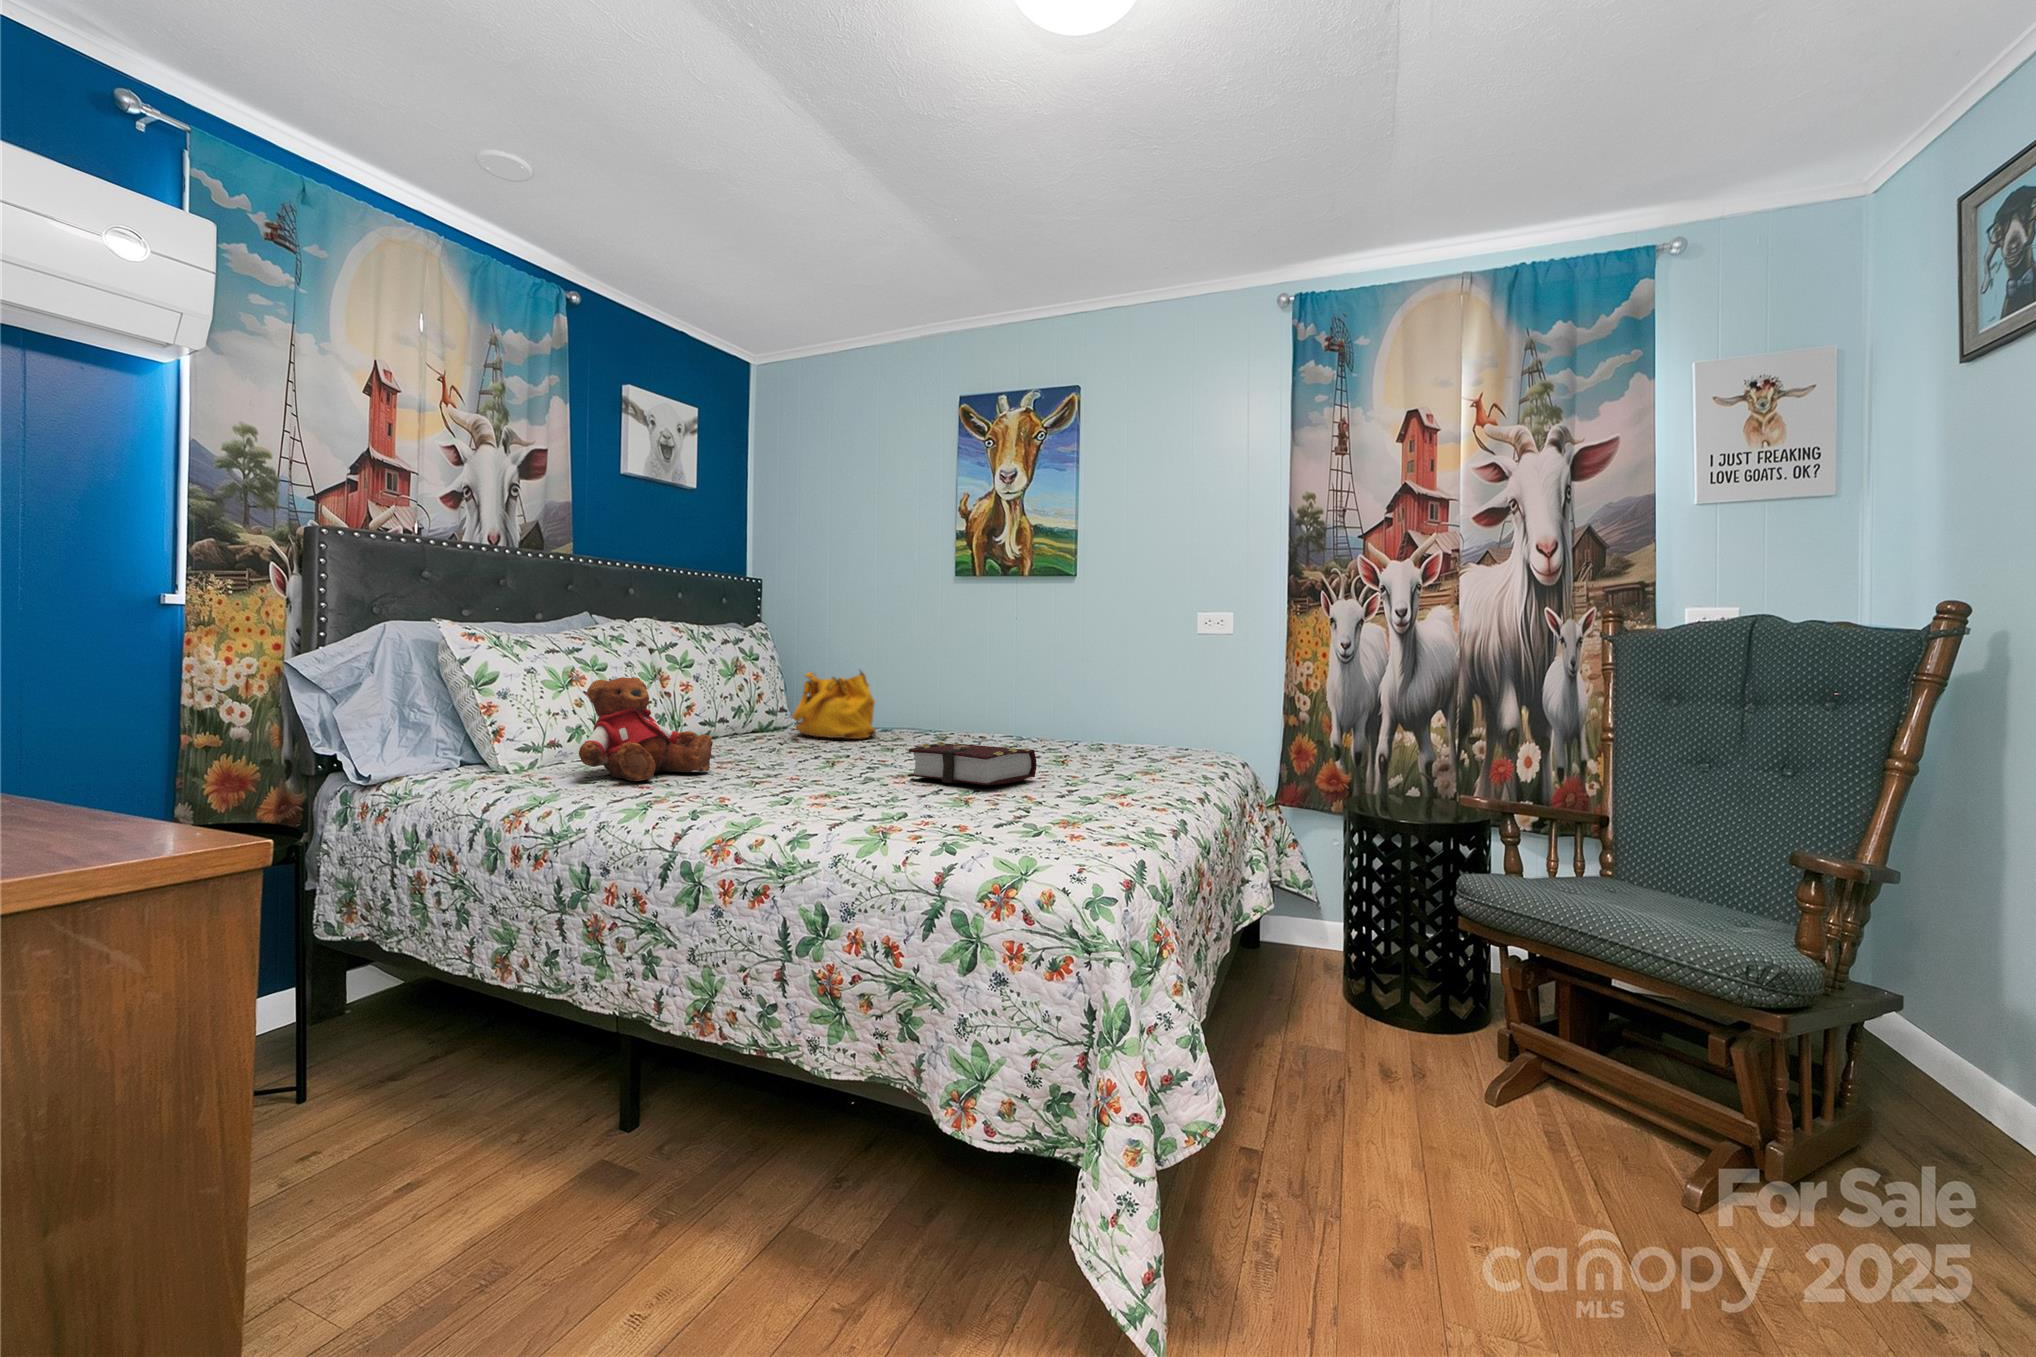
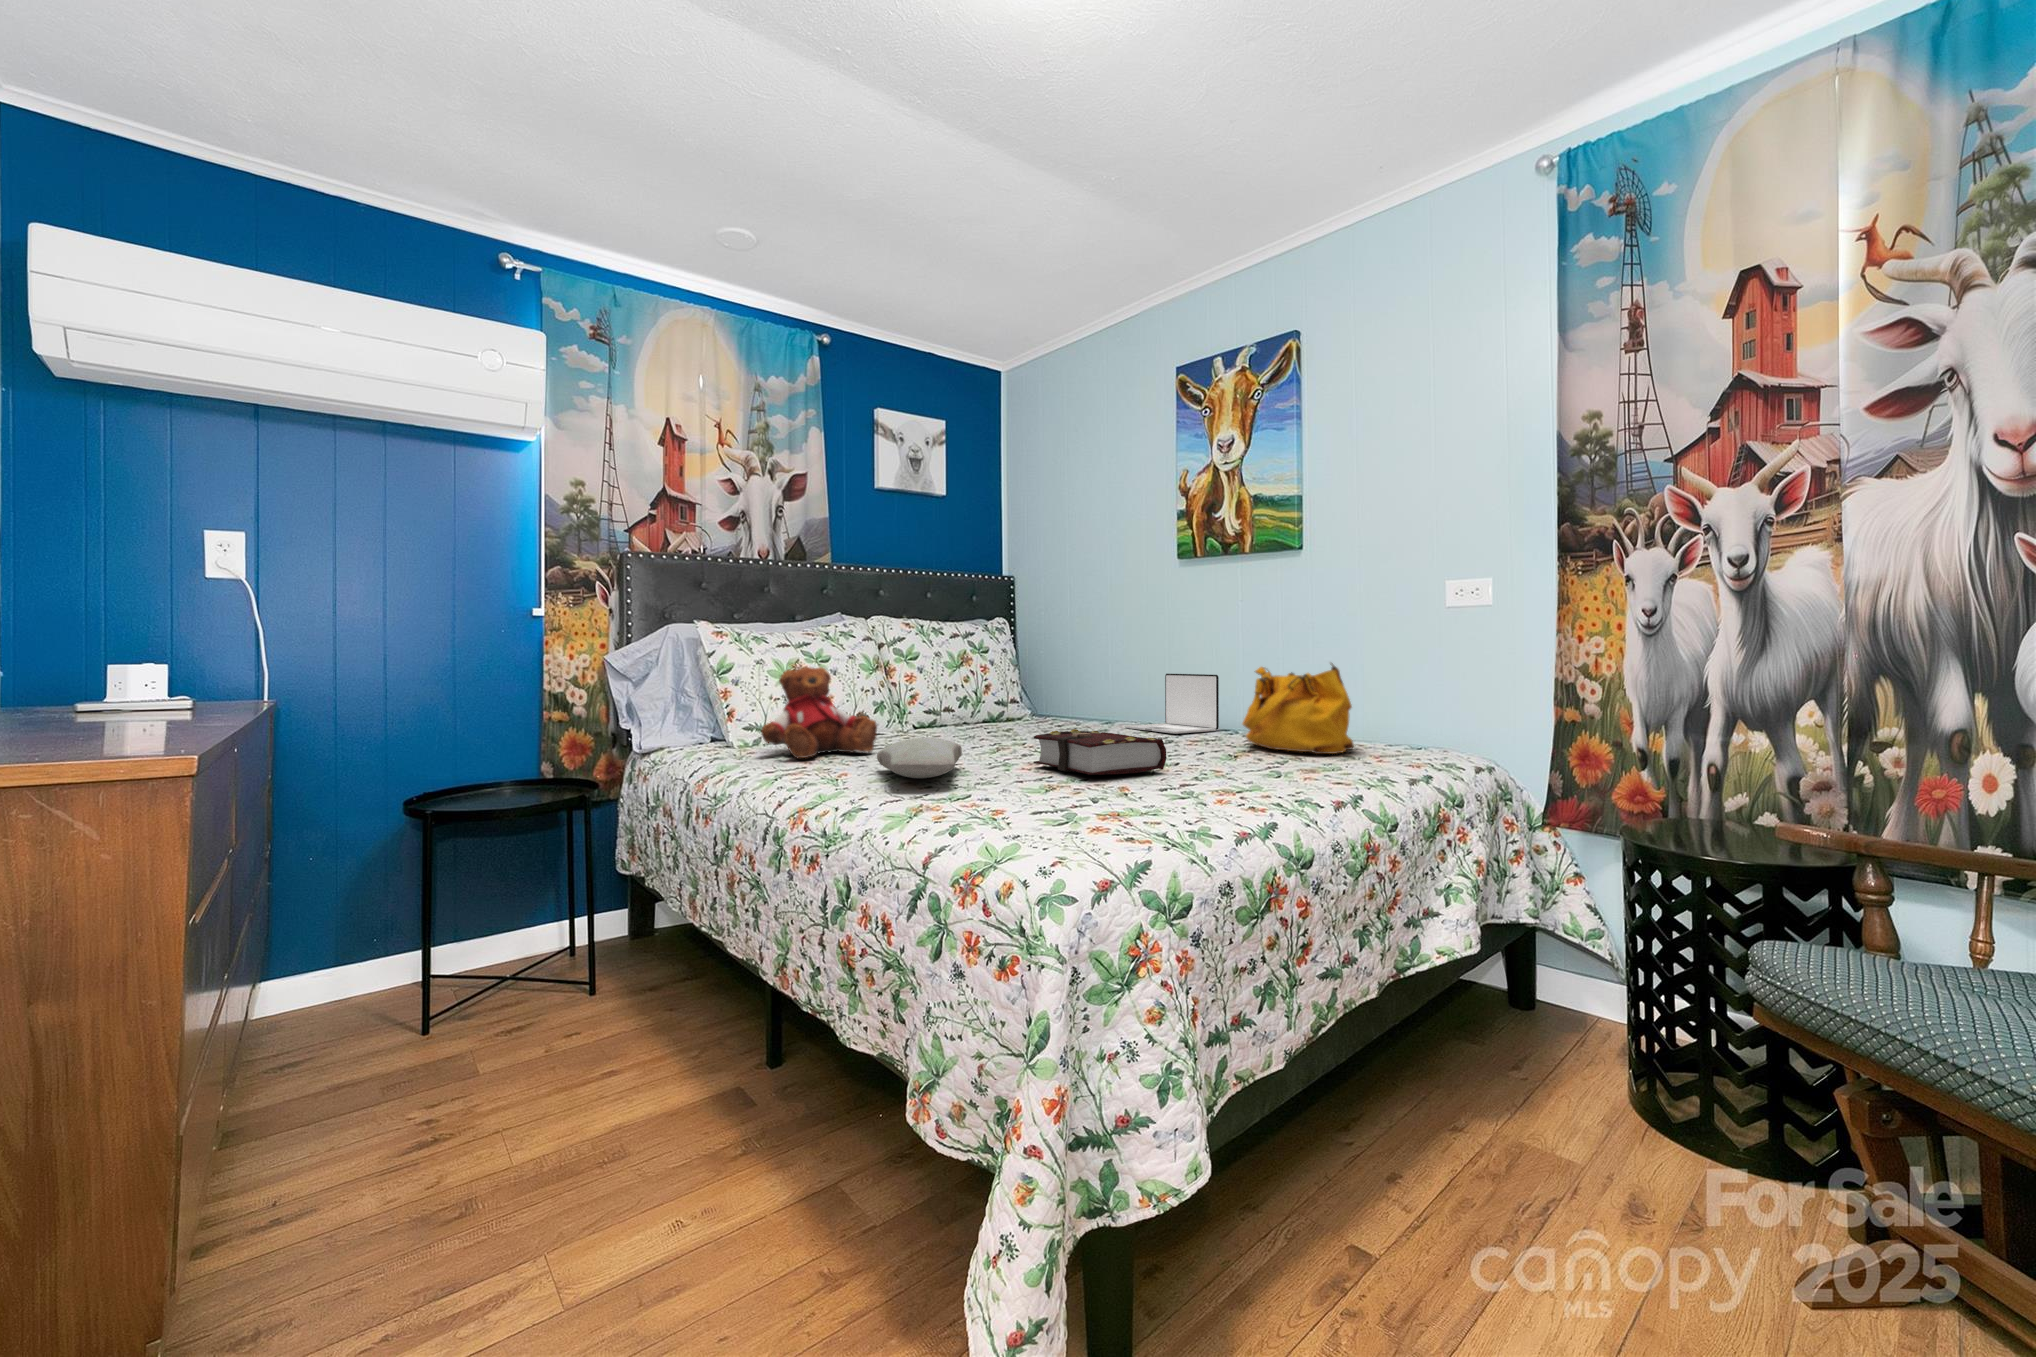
handbag: present [792,669,876,739] -> present [1242,663,1354,754]
laptop: none [921,686,1010,743] -> present [1125,674,1219,734]
pillow: none [752,754,874,796] -> present [877,738,962,778]

